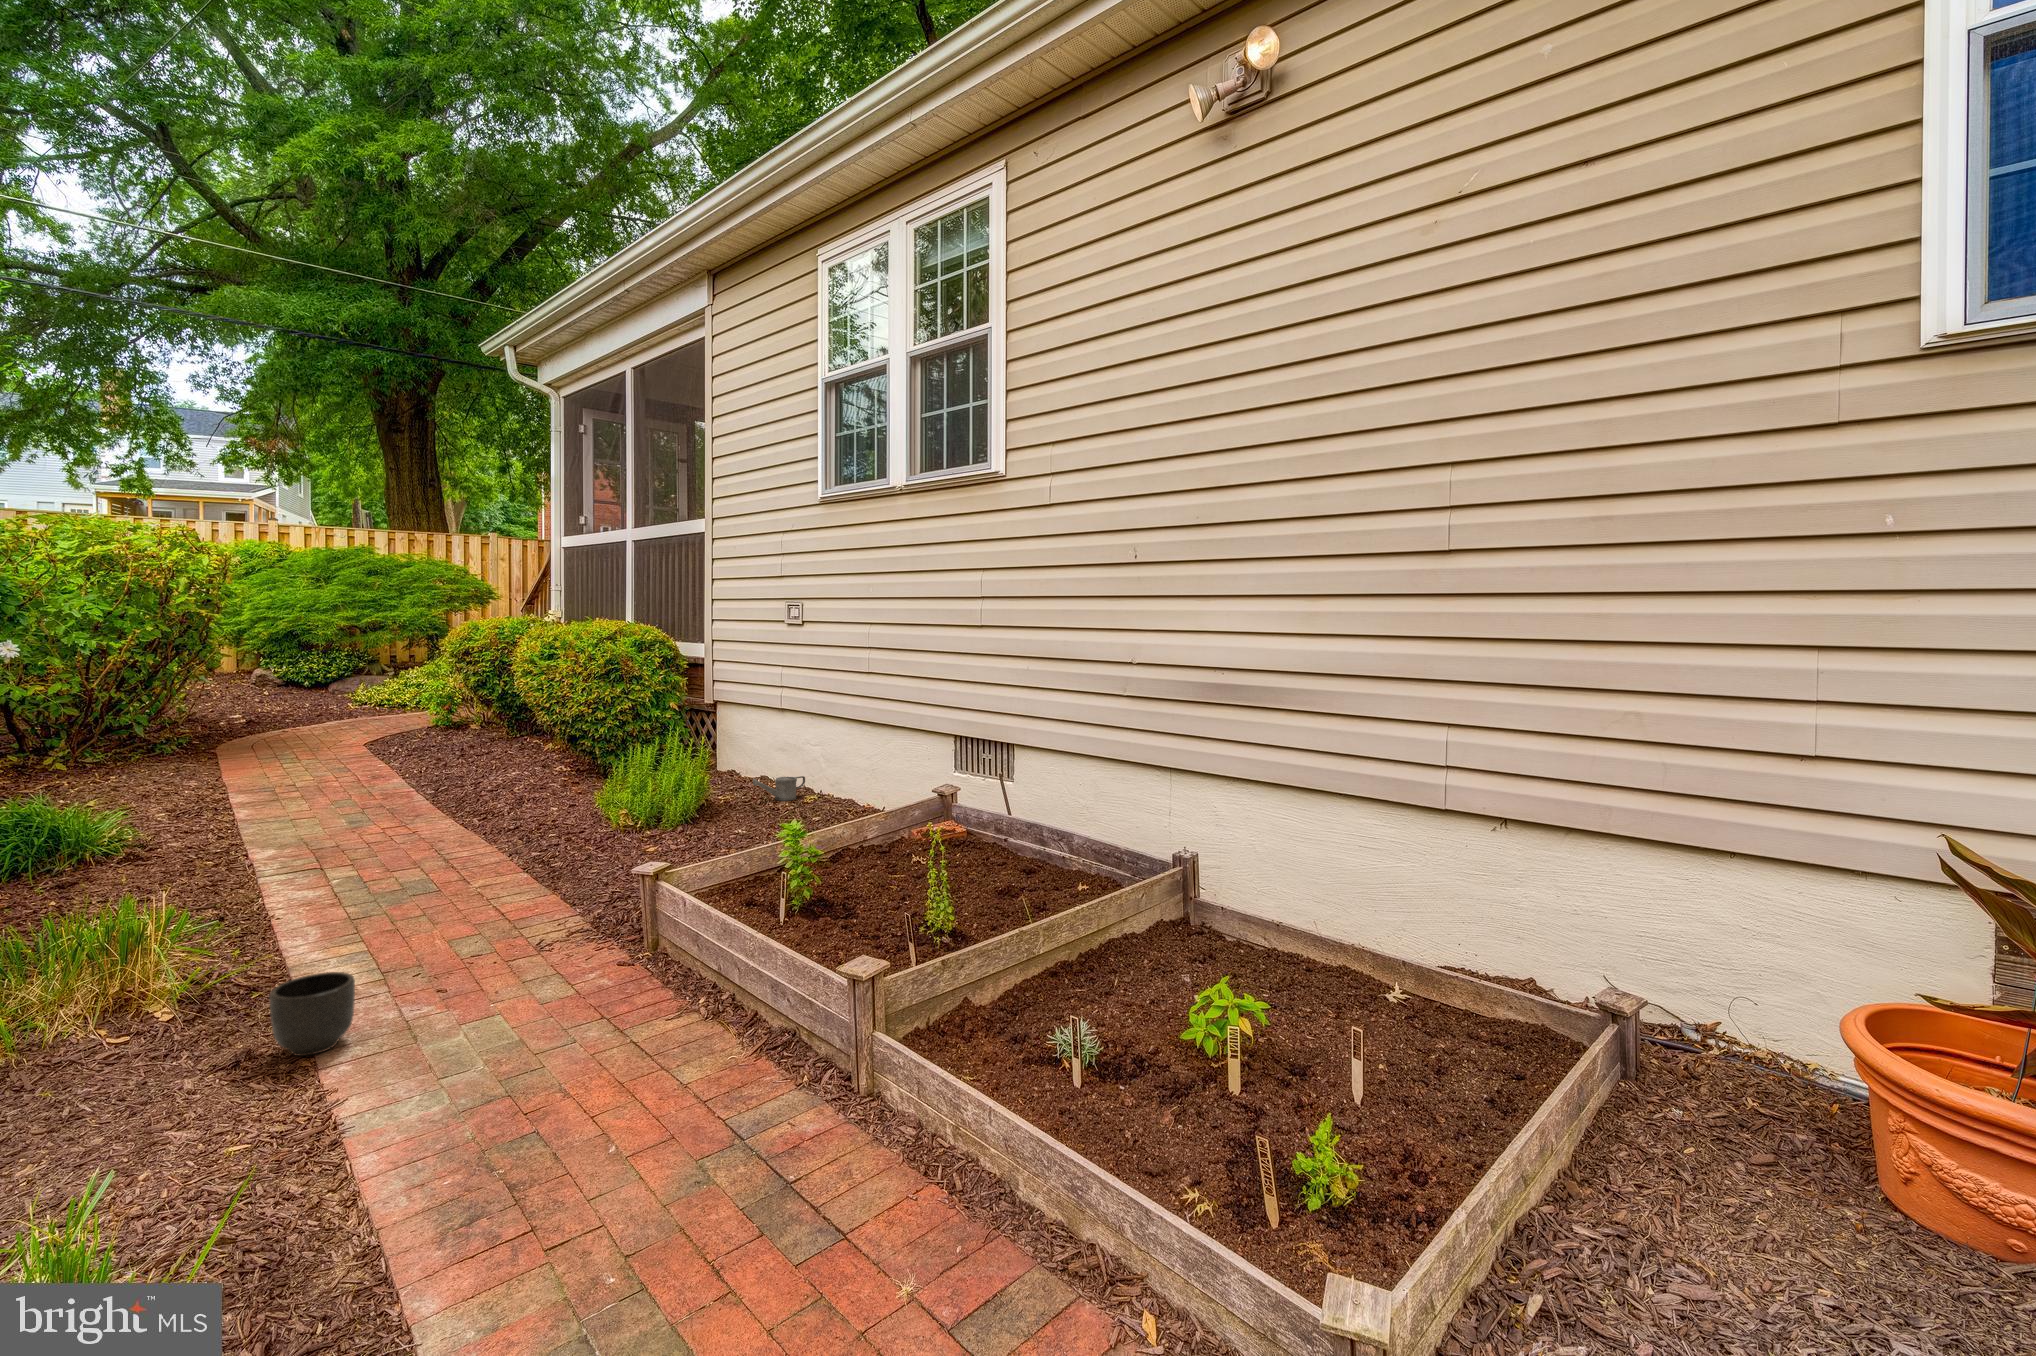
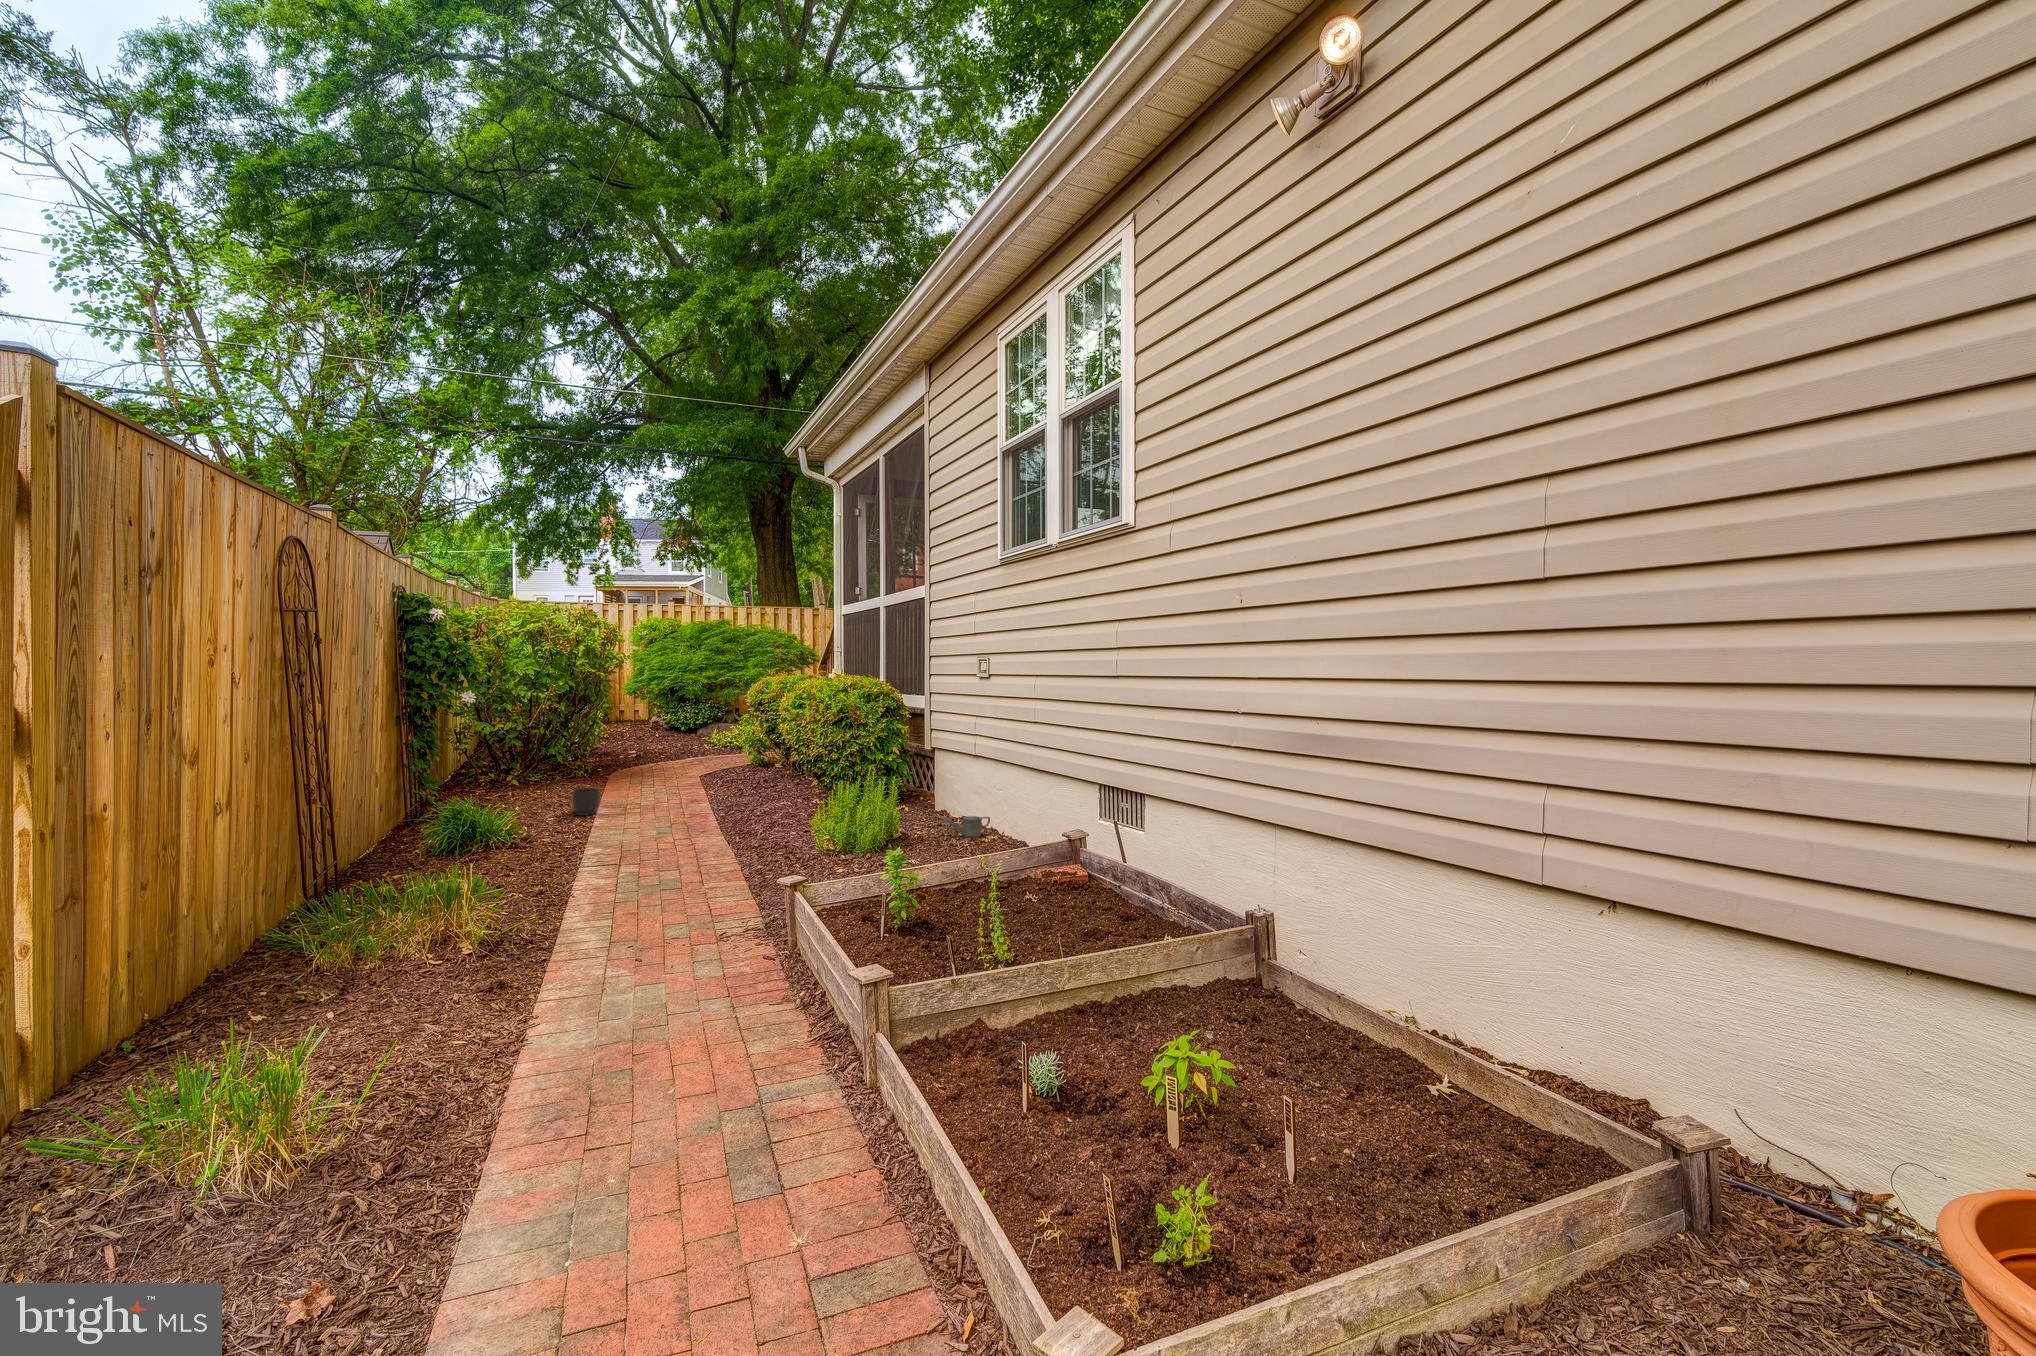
planter: present [269,972,355,1056] -> present [572,788,601,816]

